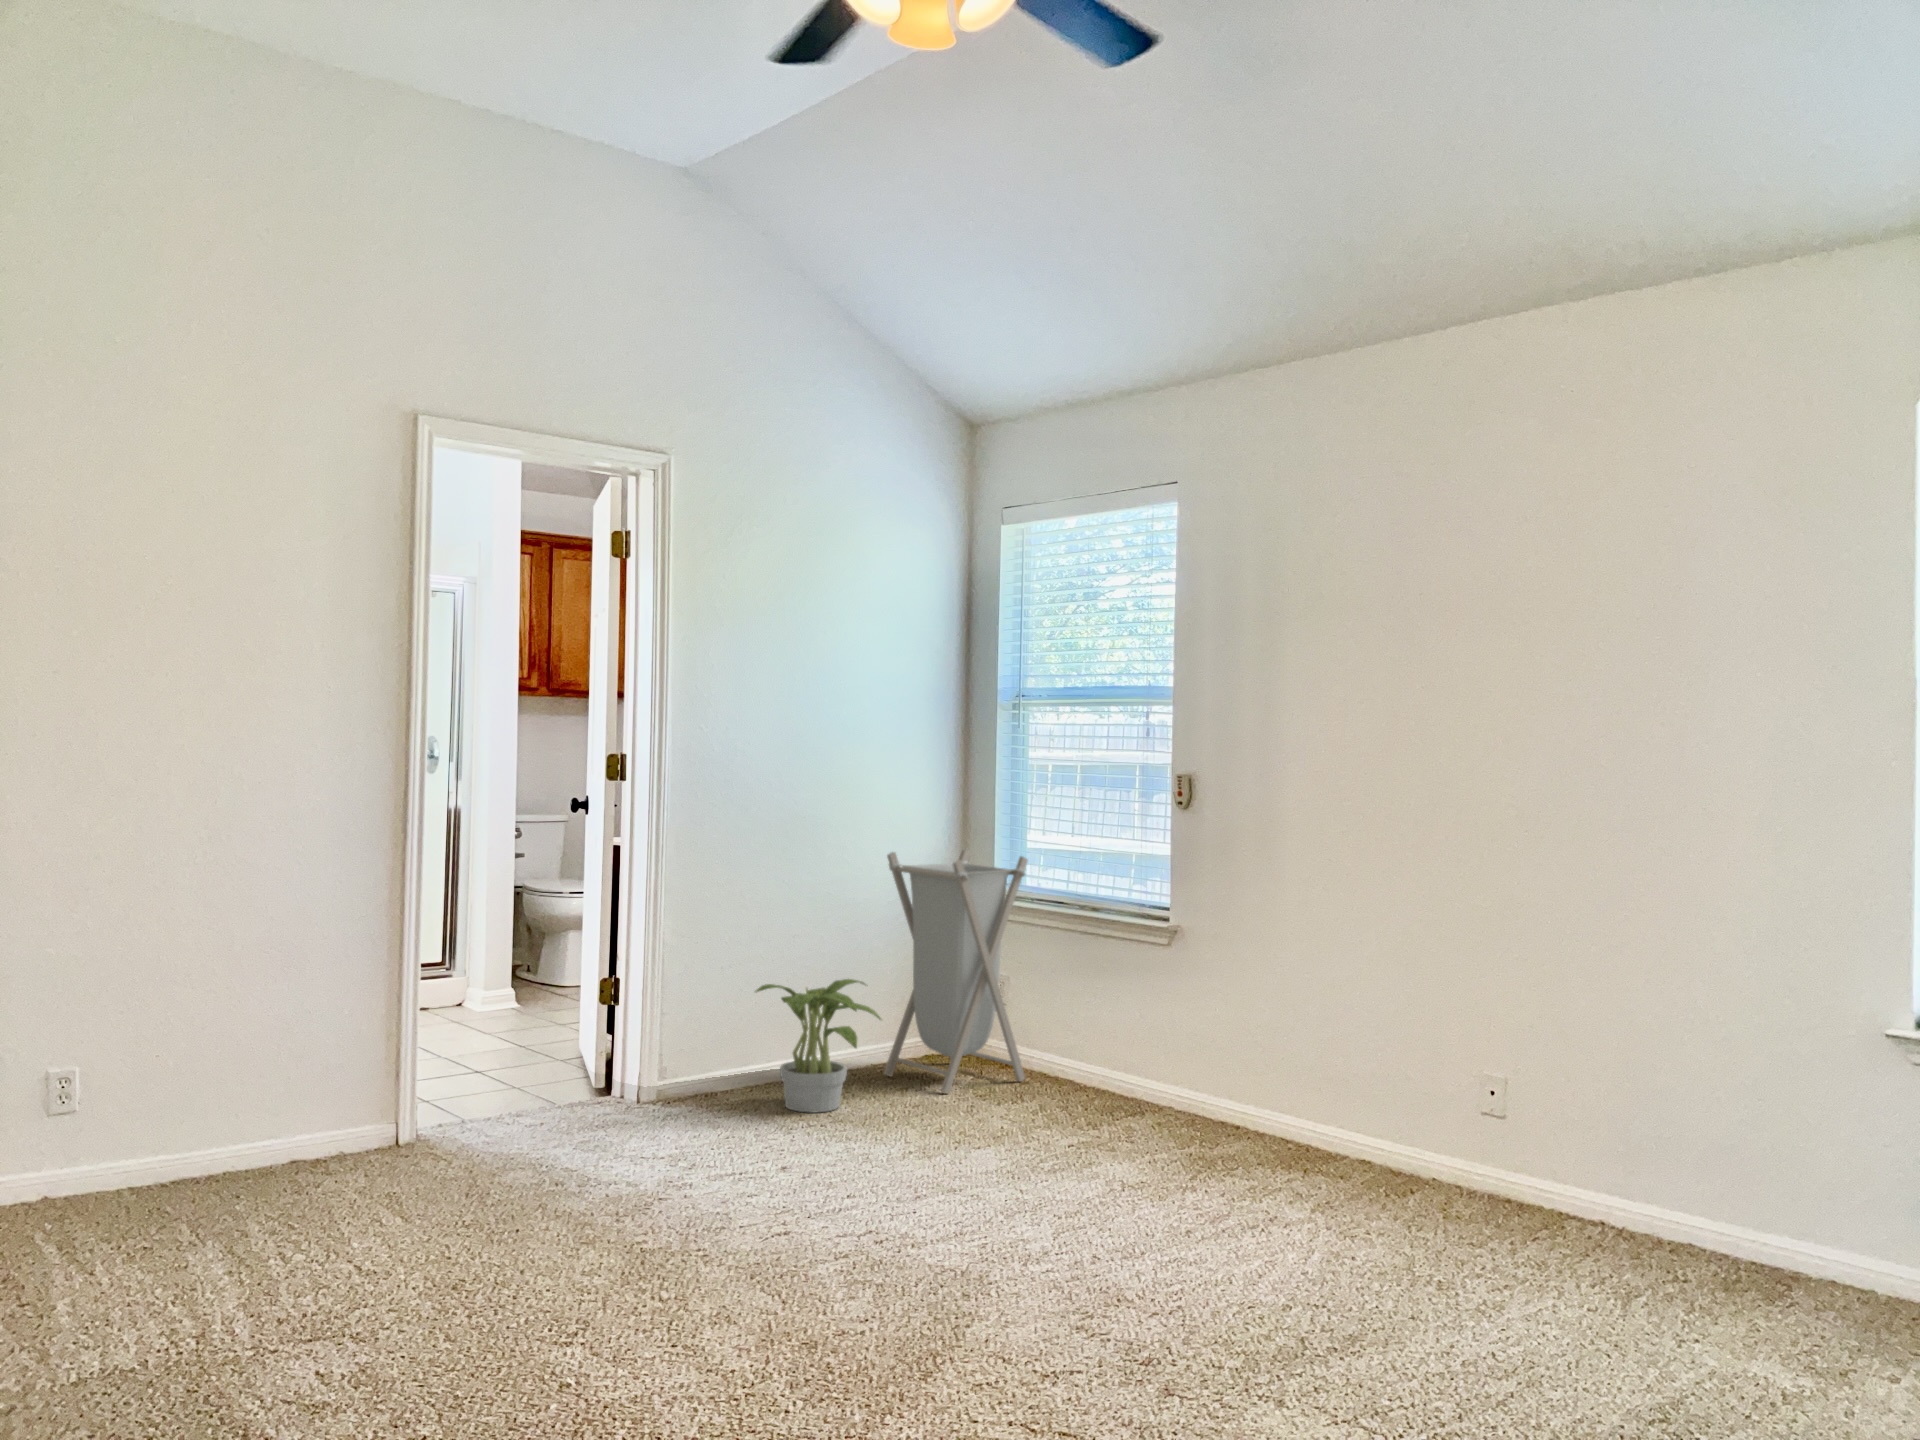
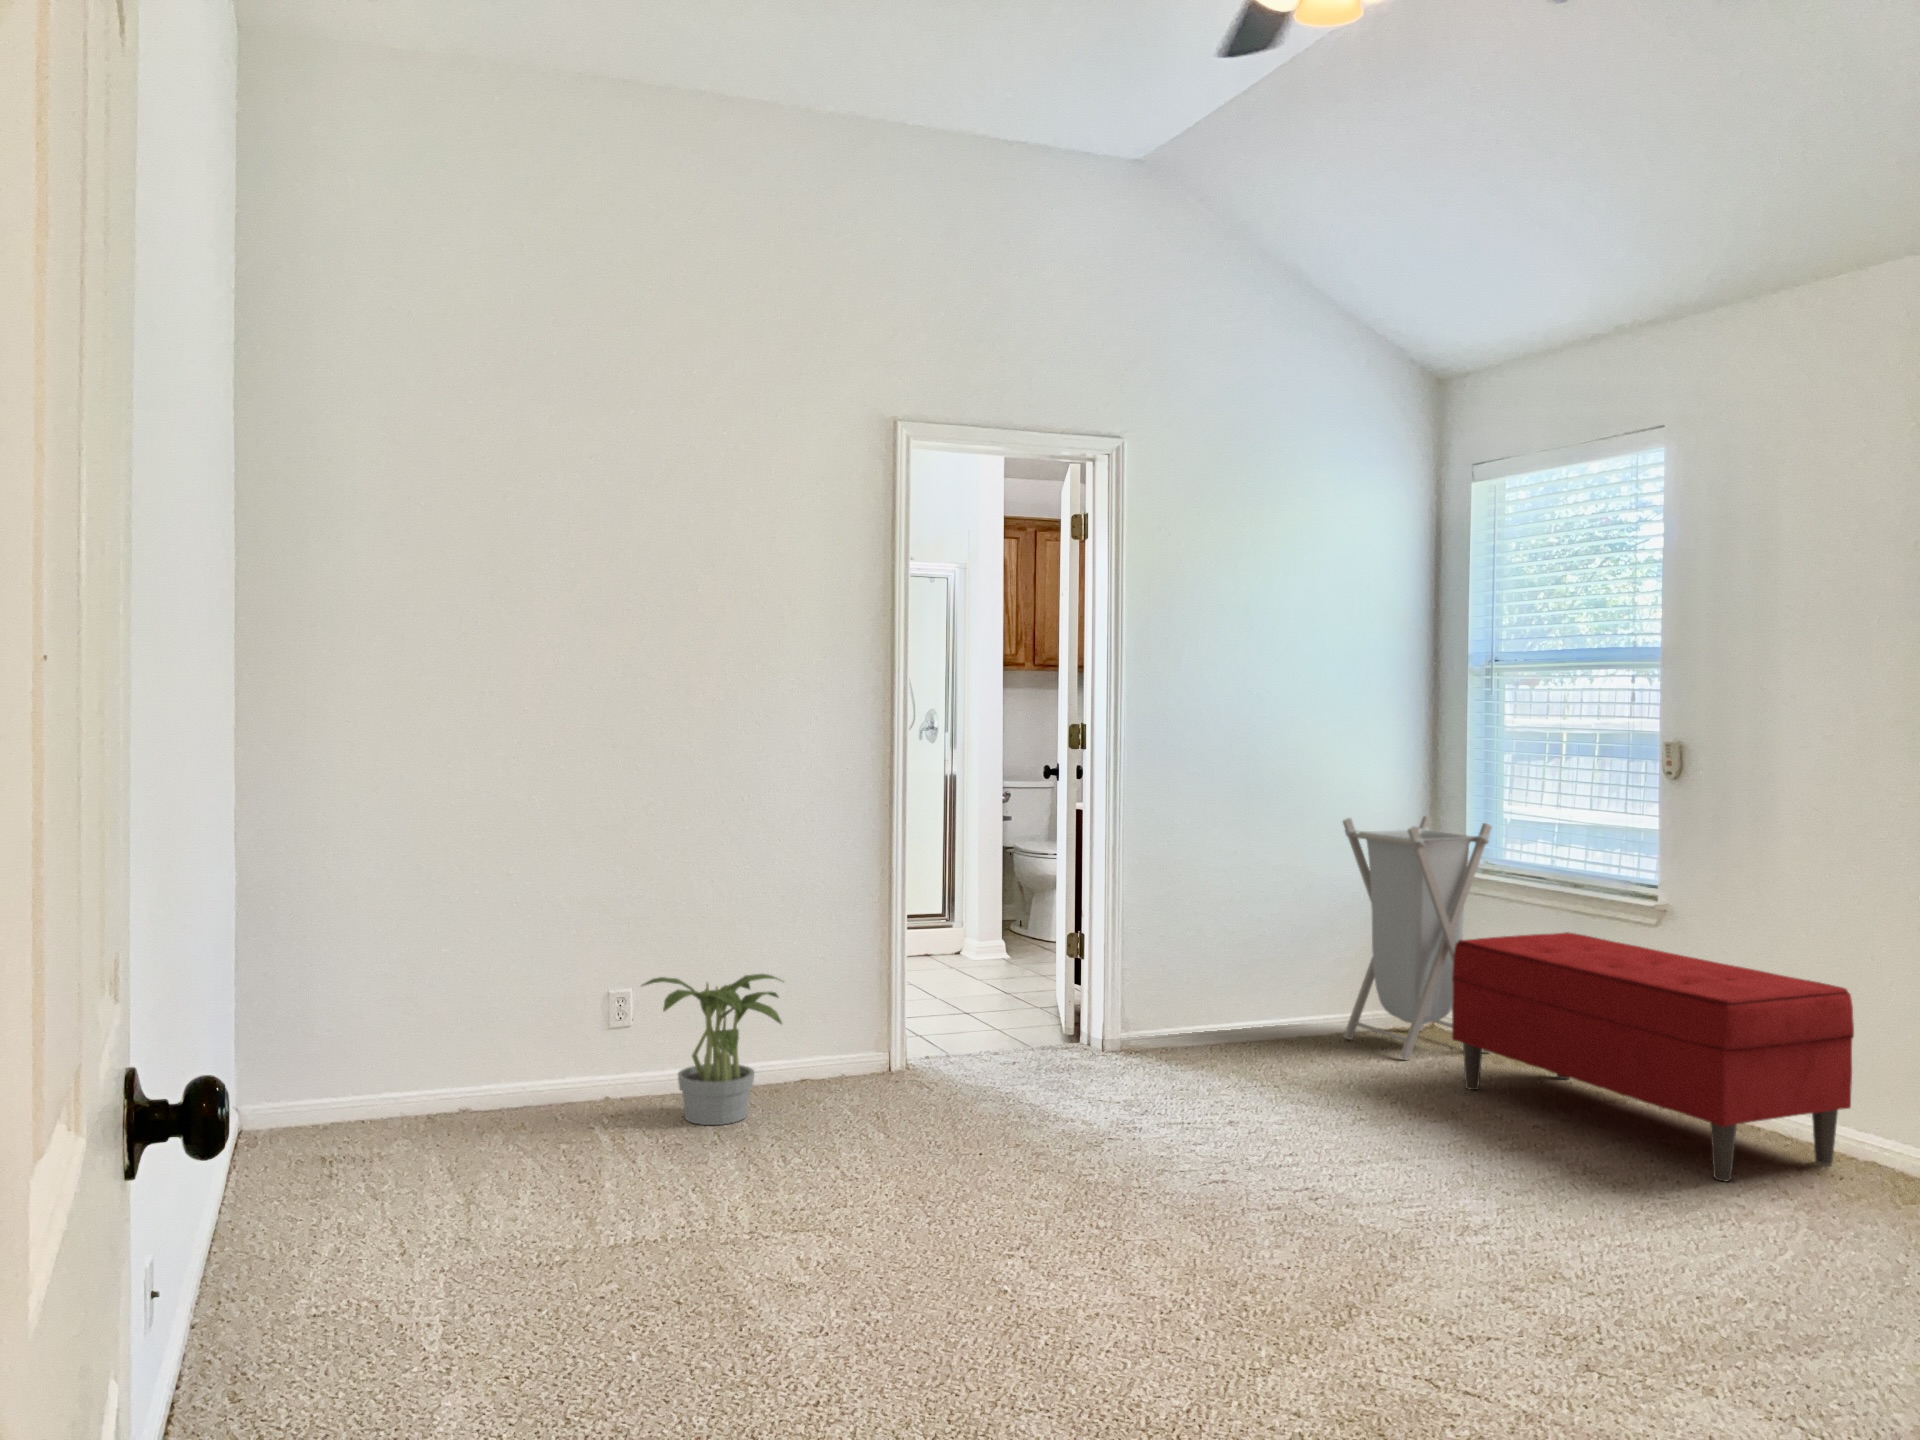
bench: none [995,961,1346,1191] -> present [1452,932,1854,1181]
potted plant: present [756,979,881,1113] -> present [642,974,782,1125]

